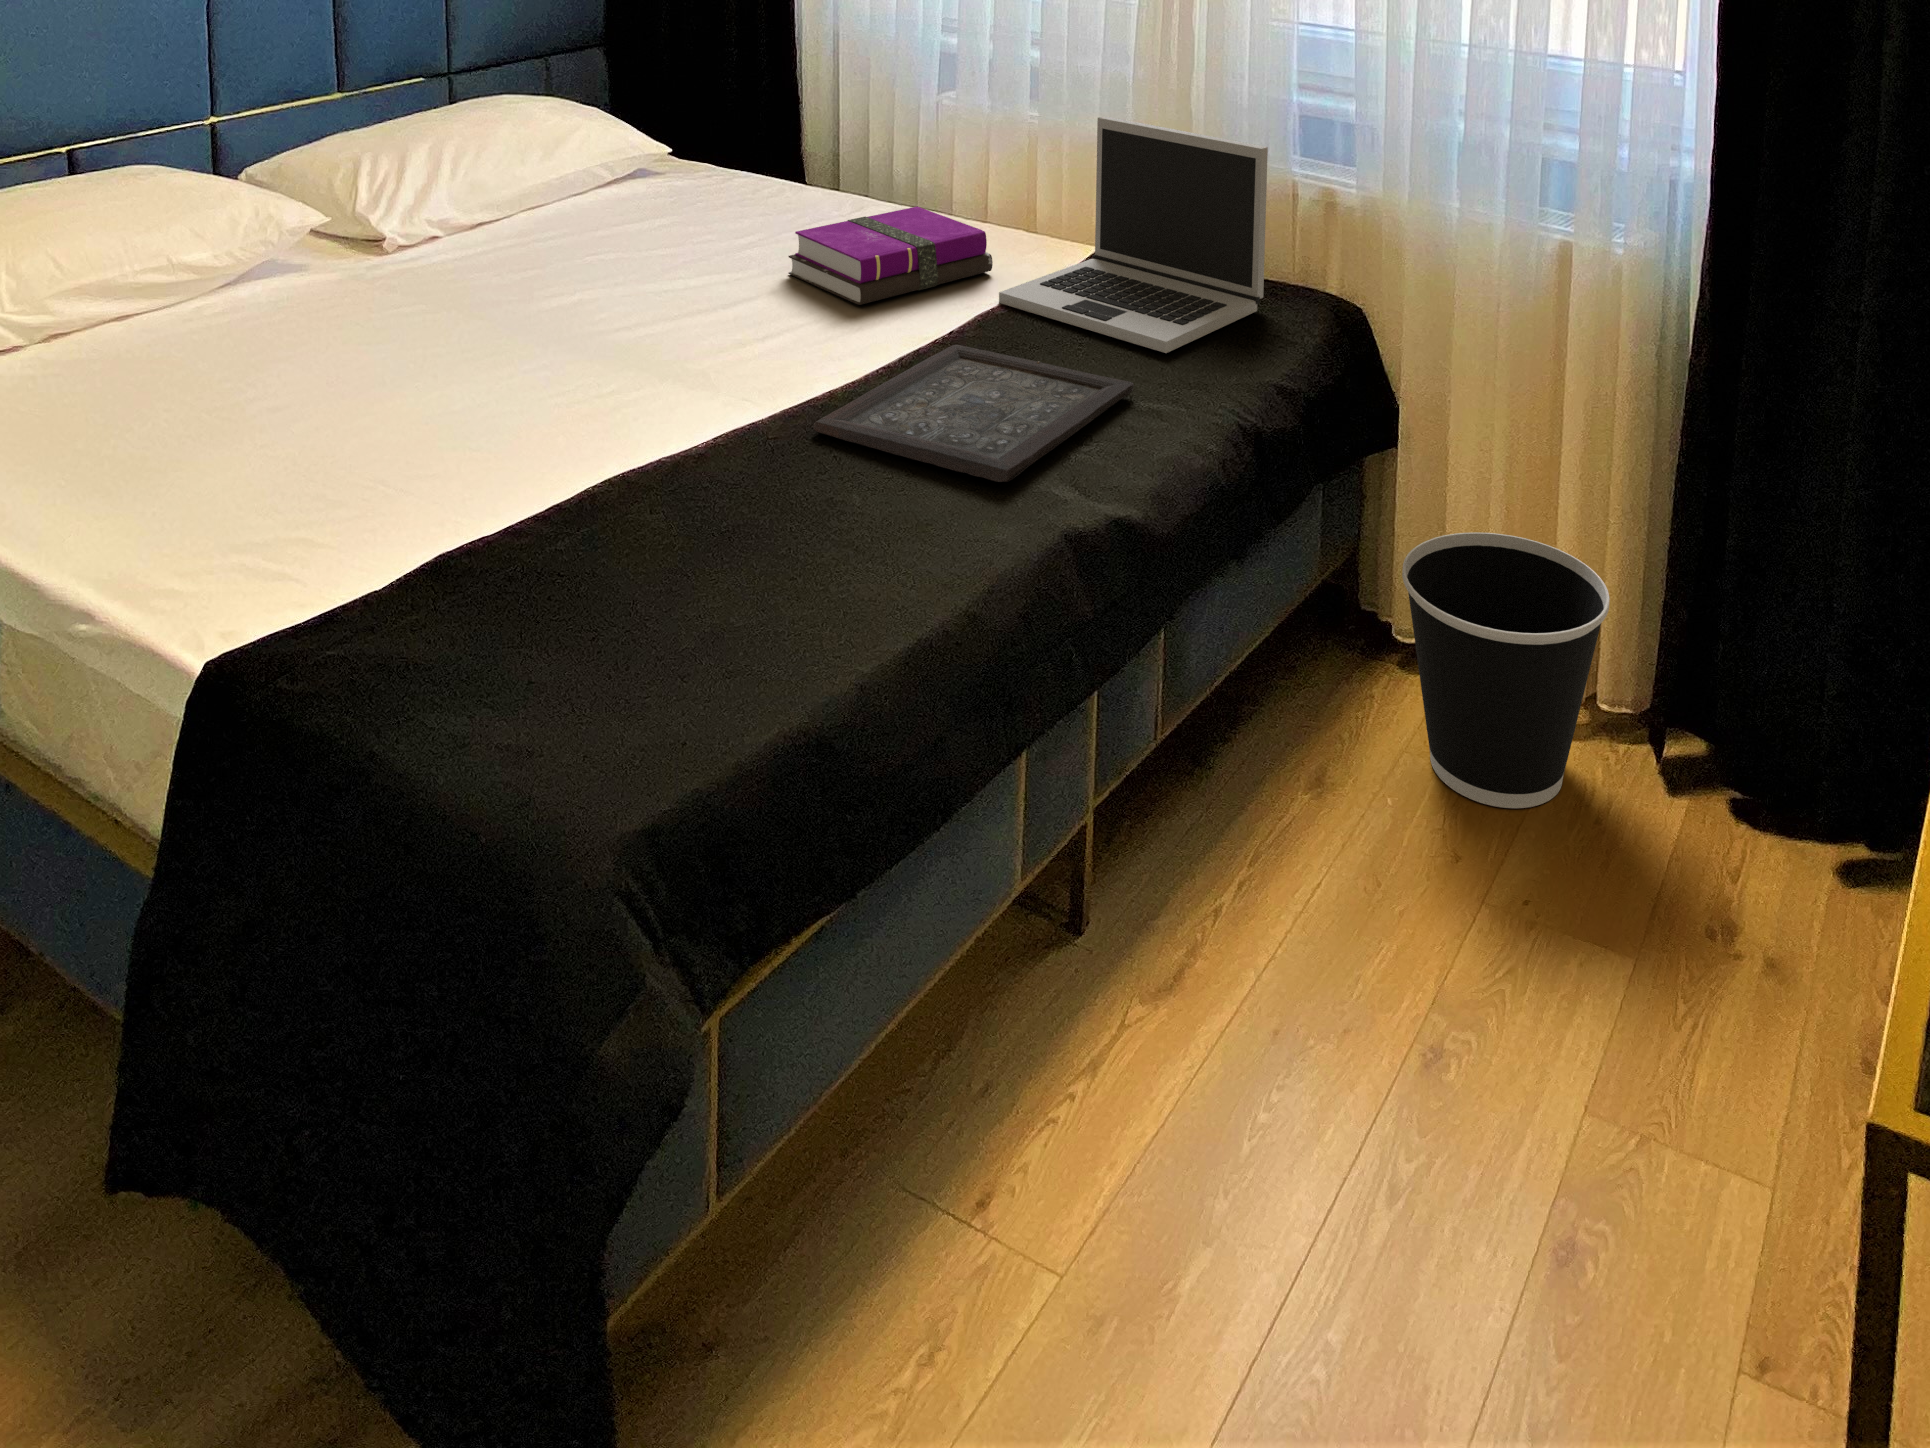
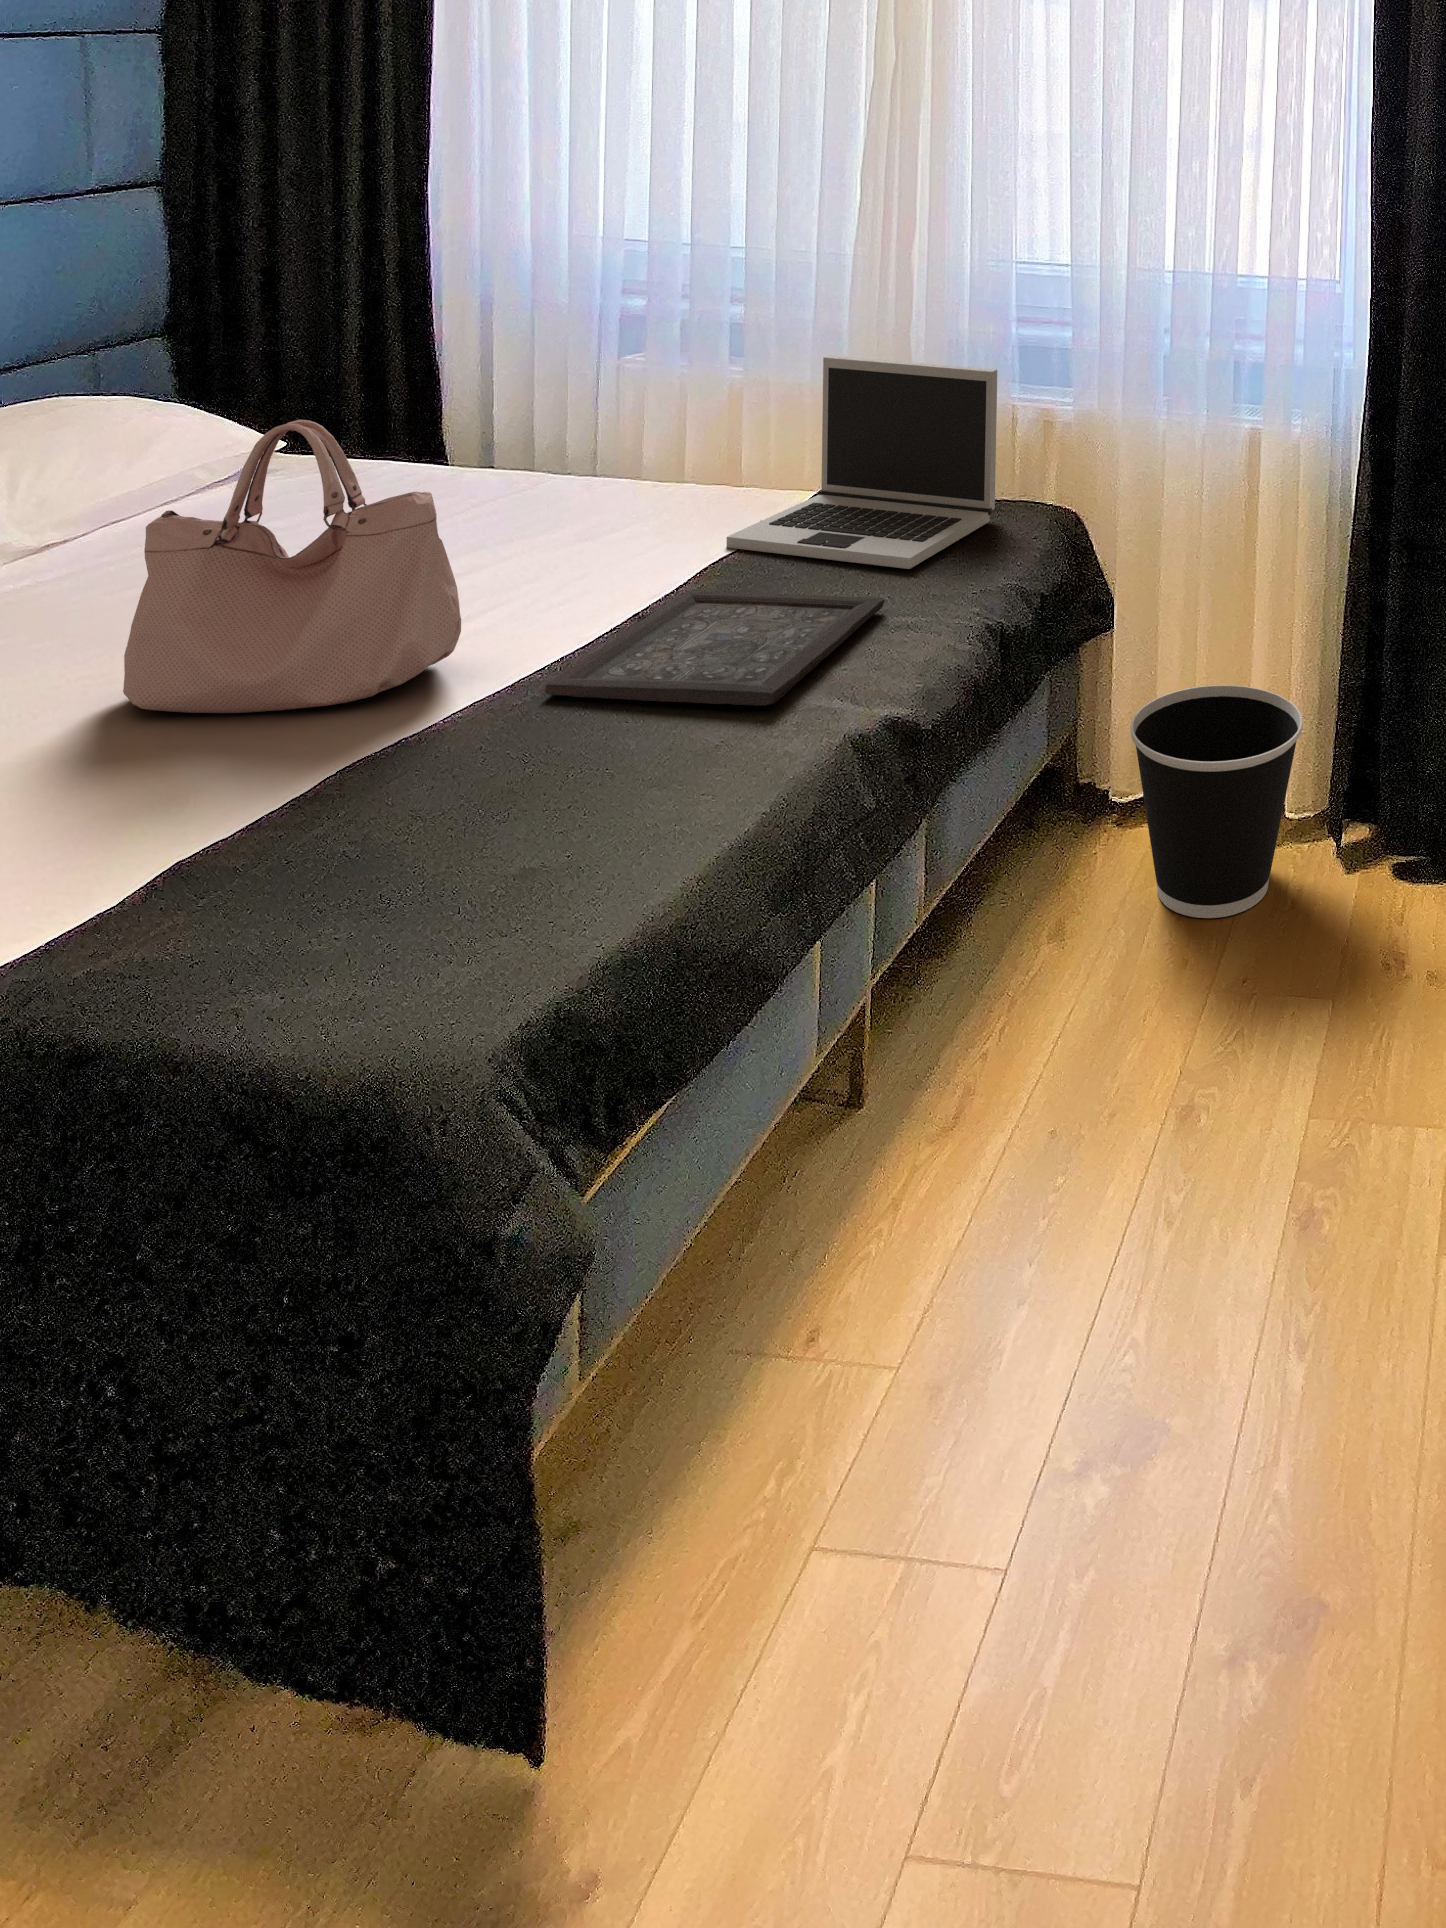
handbag: none [506,143,751,409] -> present [123,420,461,713]
notebook: present [788,207,993,305] -> none [474,464,714,569]

